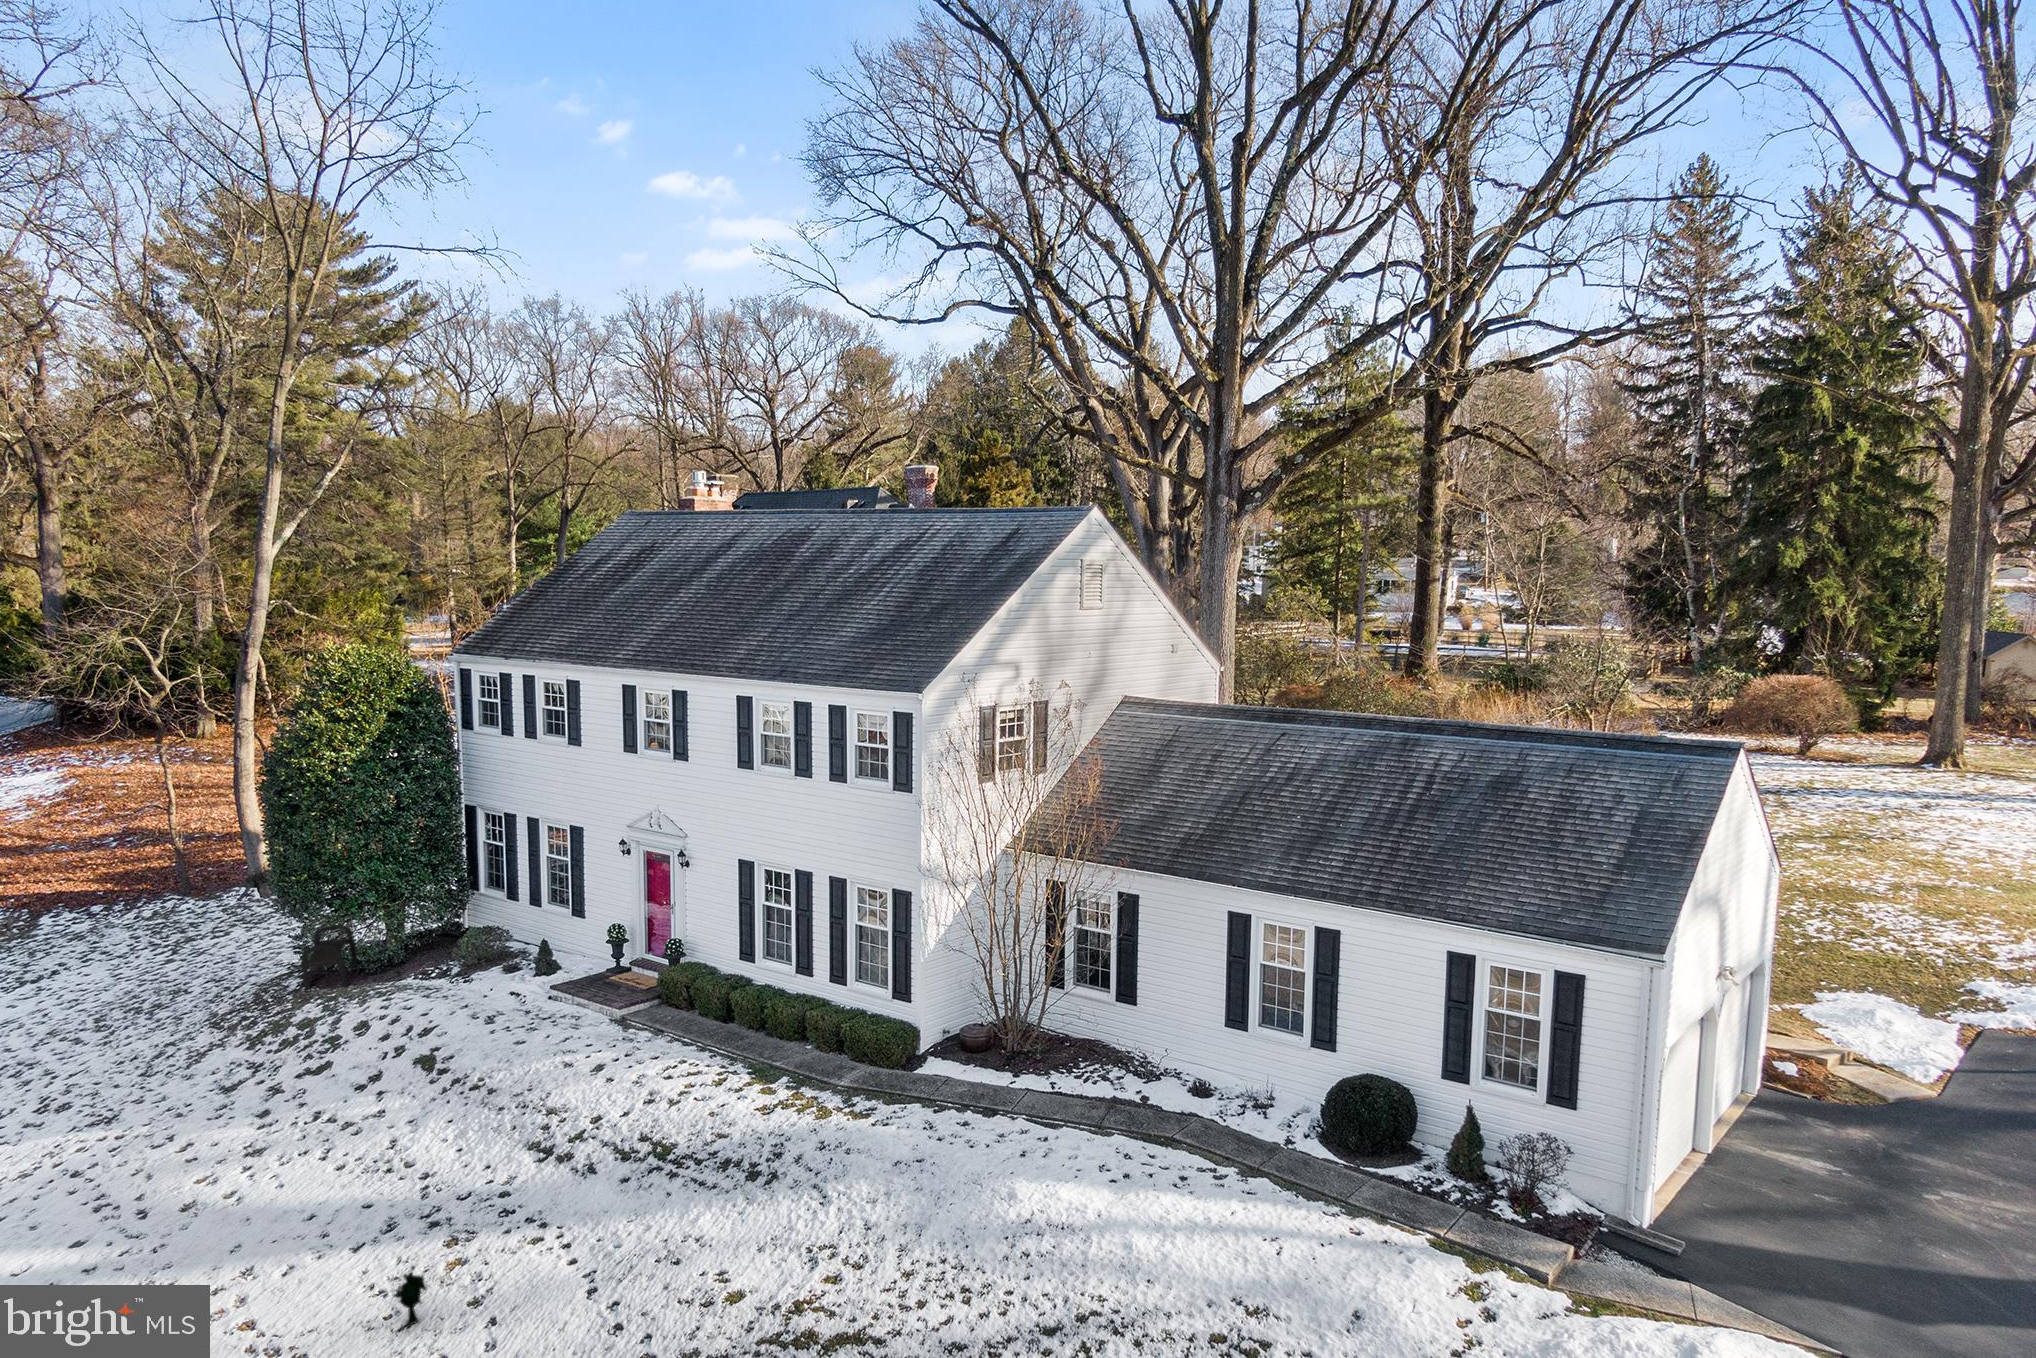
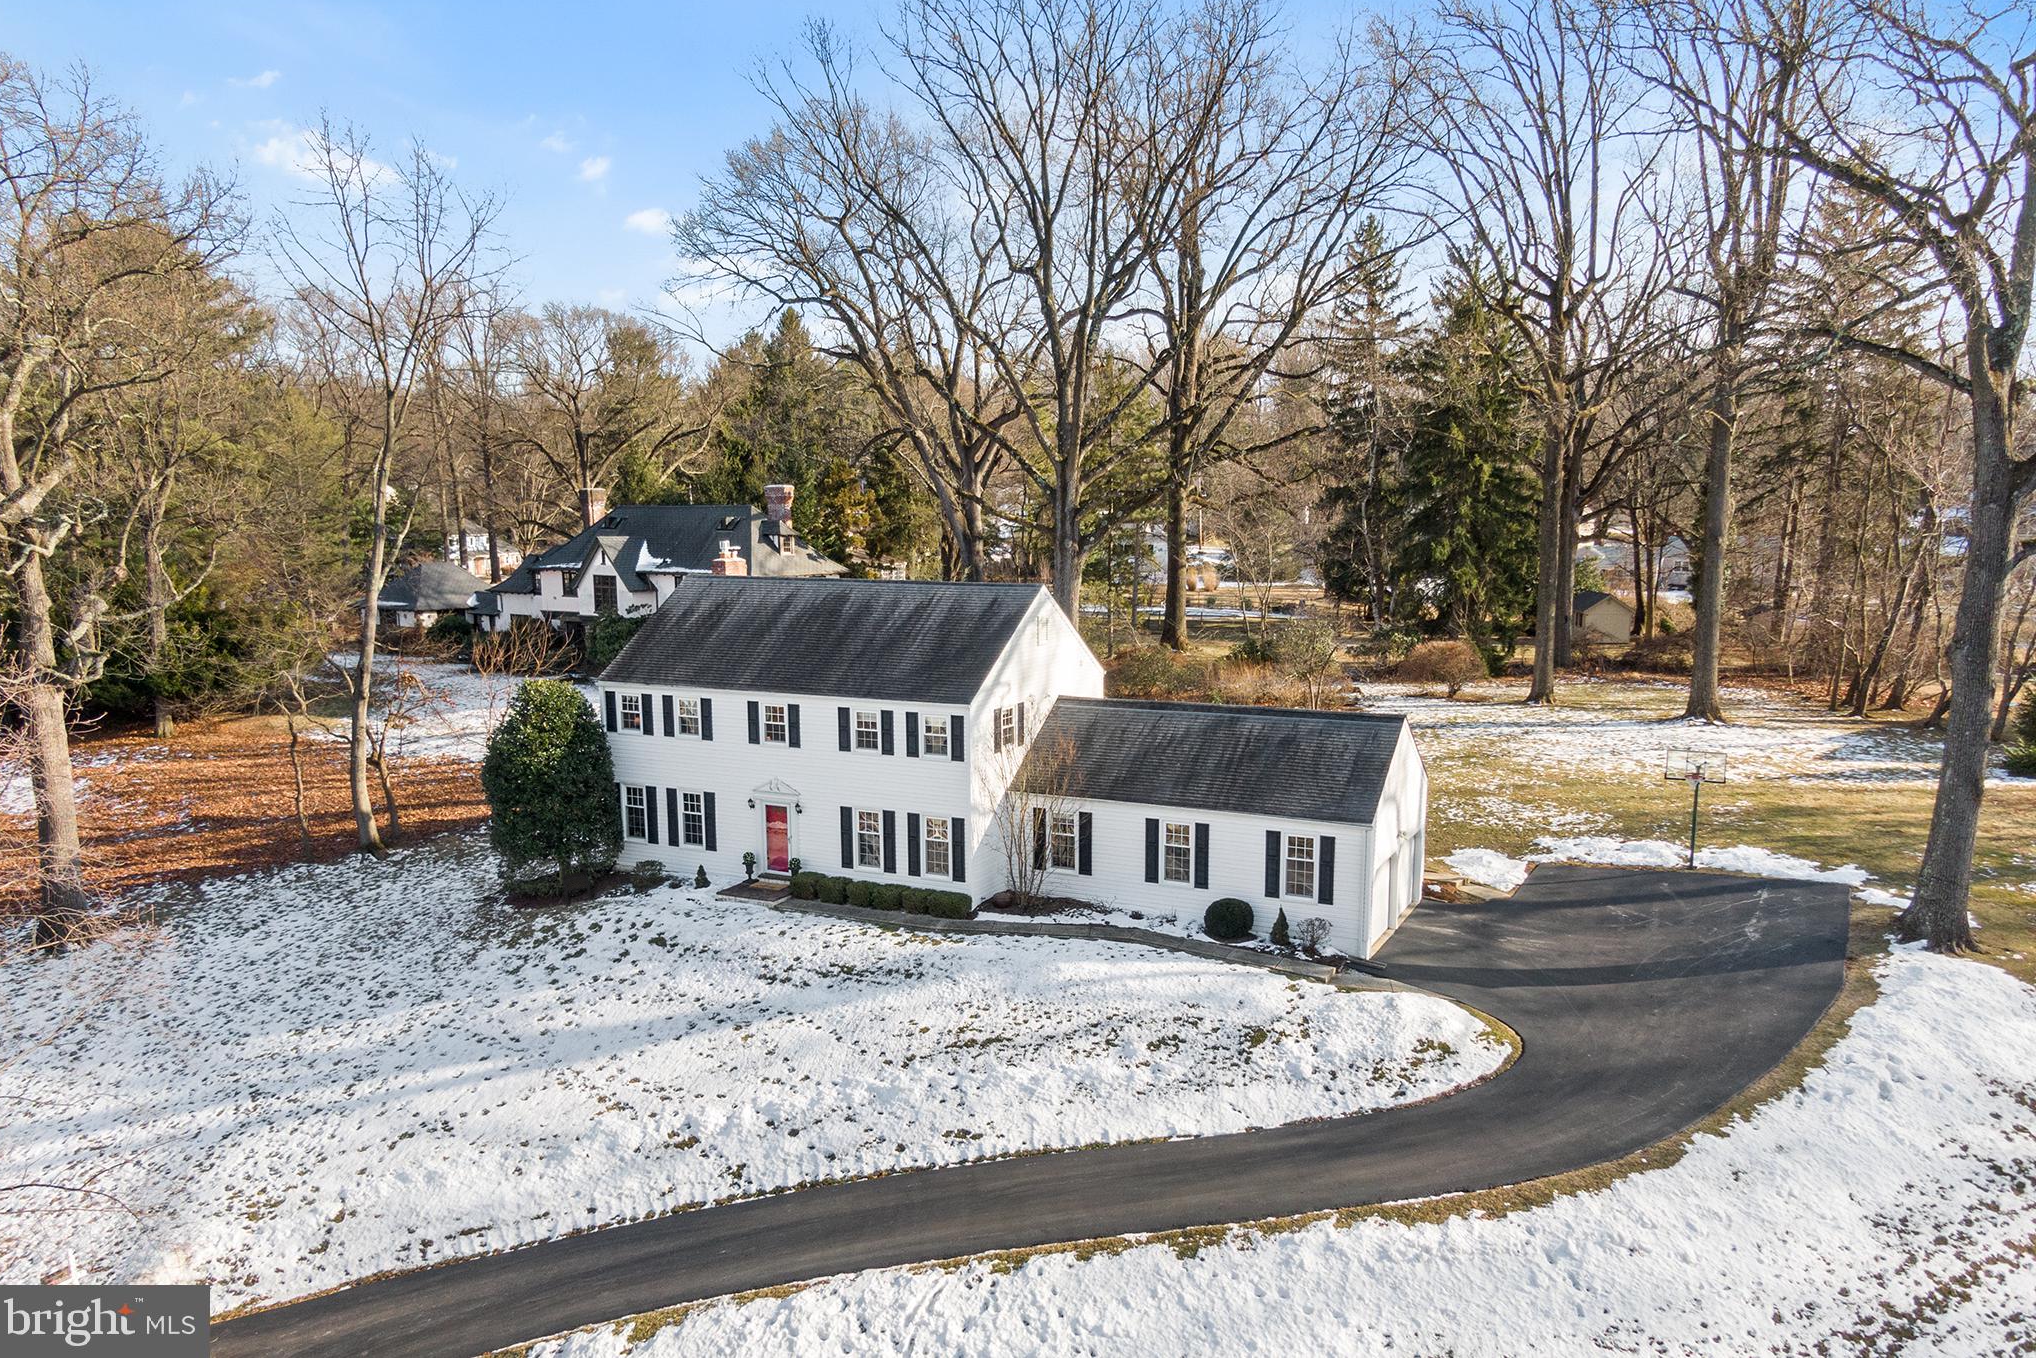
decorative plant: present [392,1266,427,1325] -> none [744,1024,762,1056]

